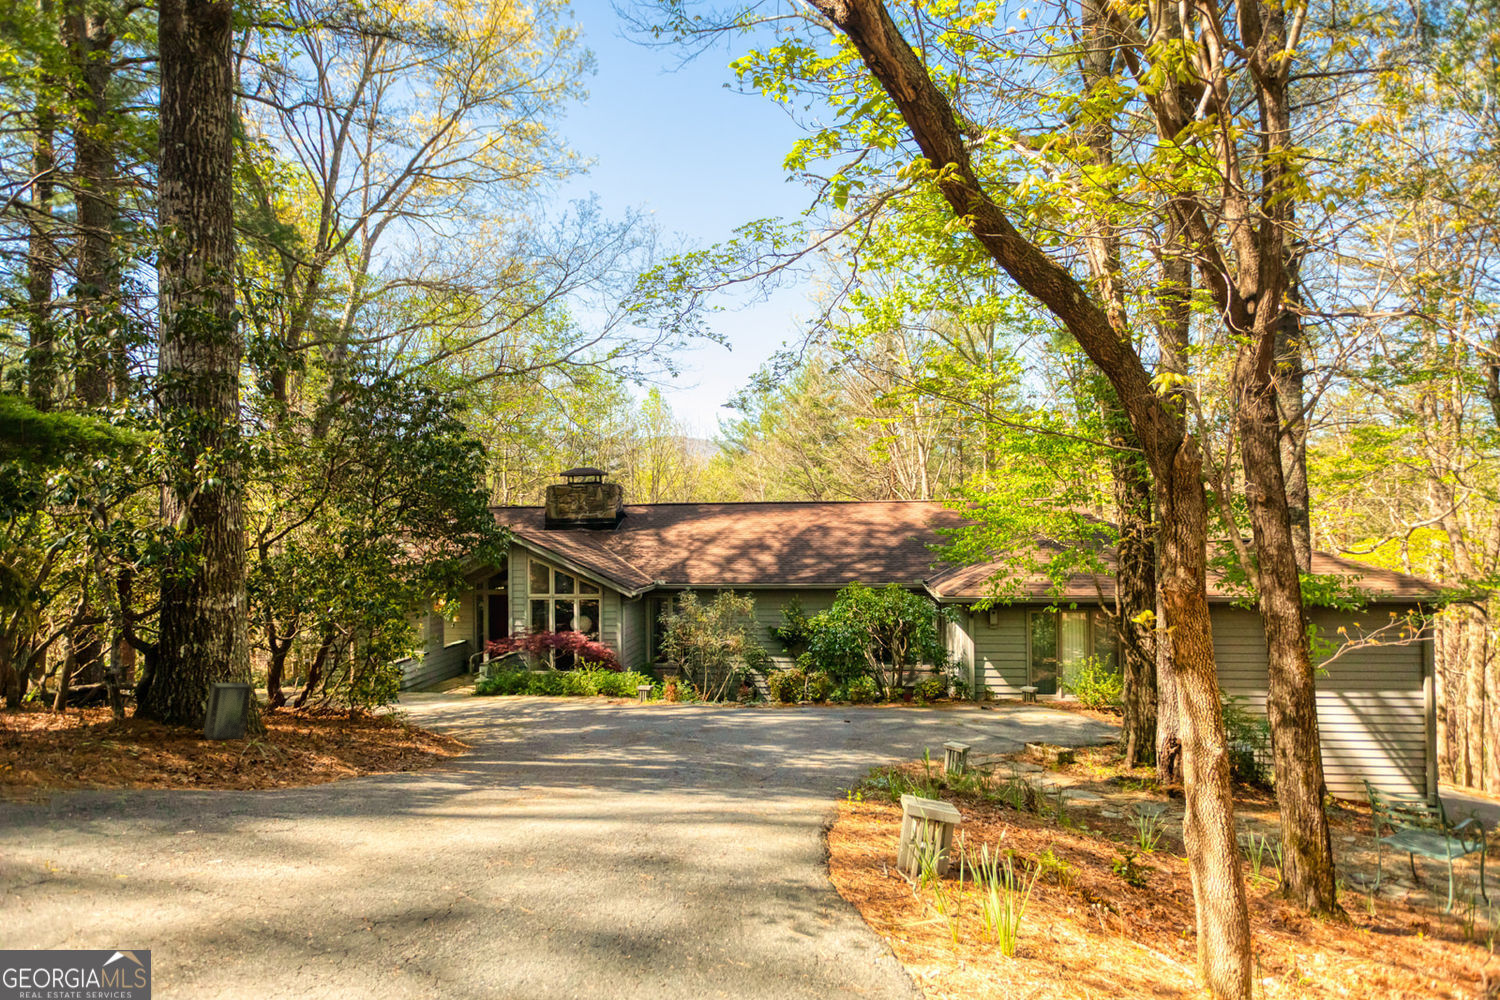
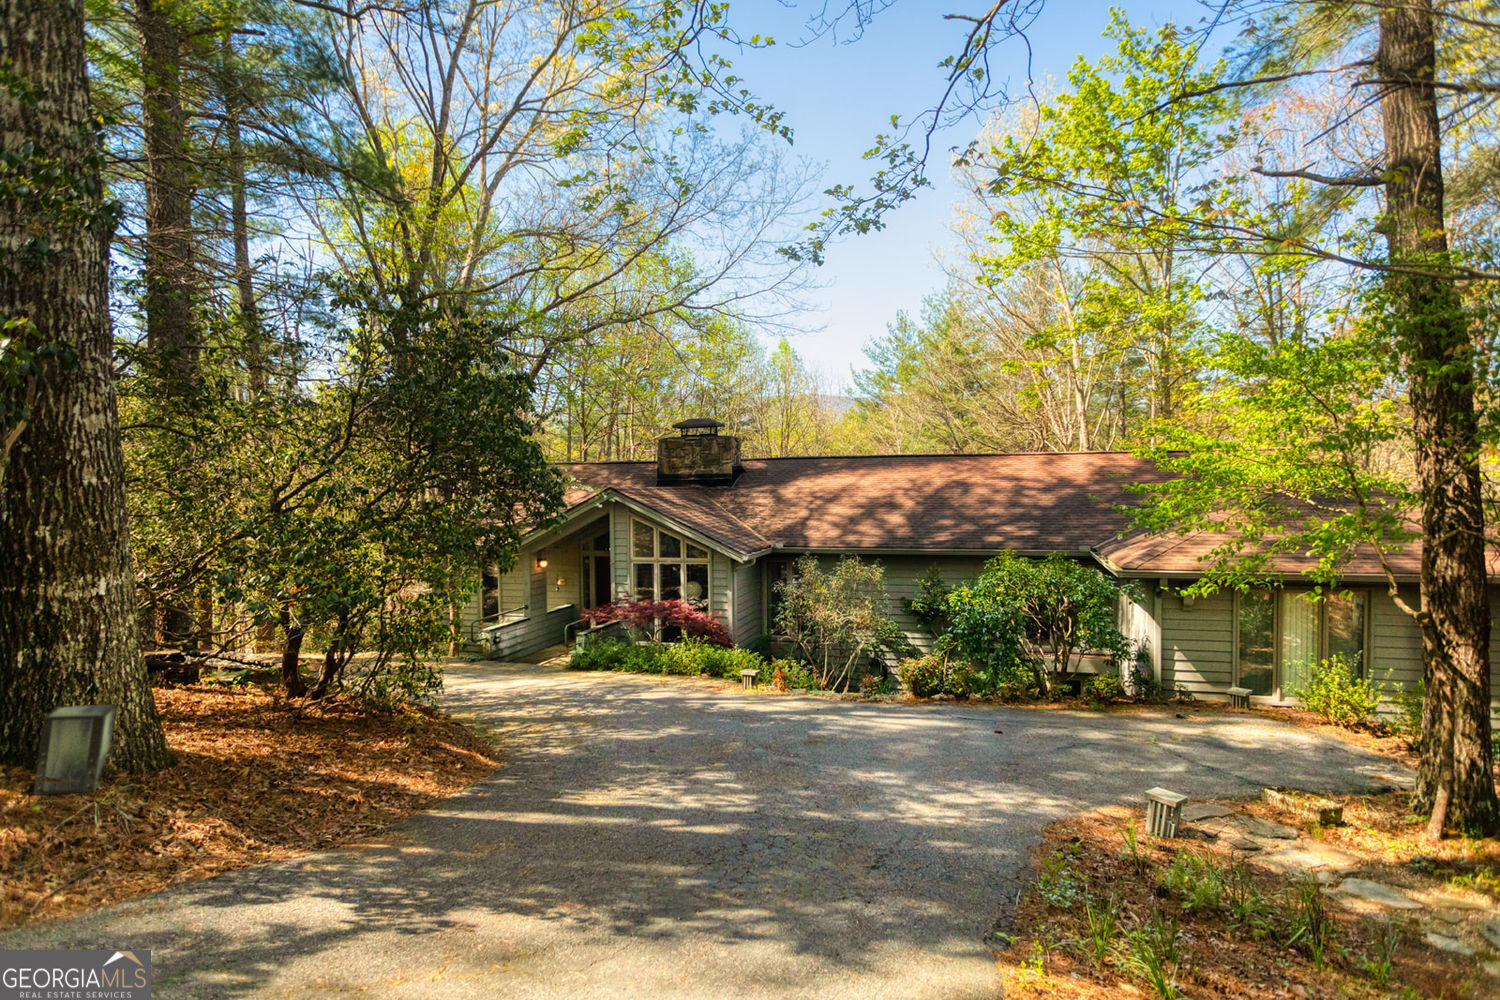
potted tree: present [896,663,924,702] -> none [1057,651,1097,700]

